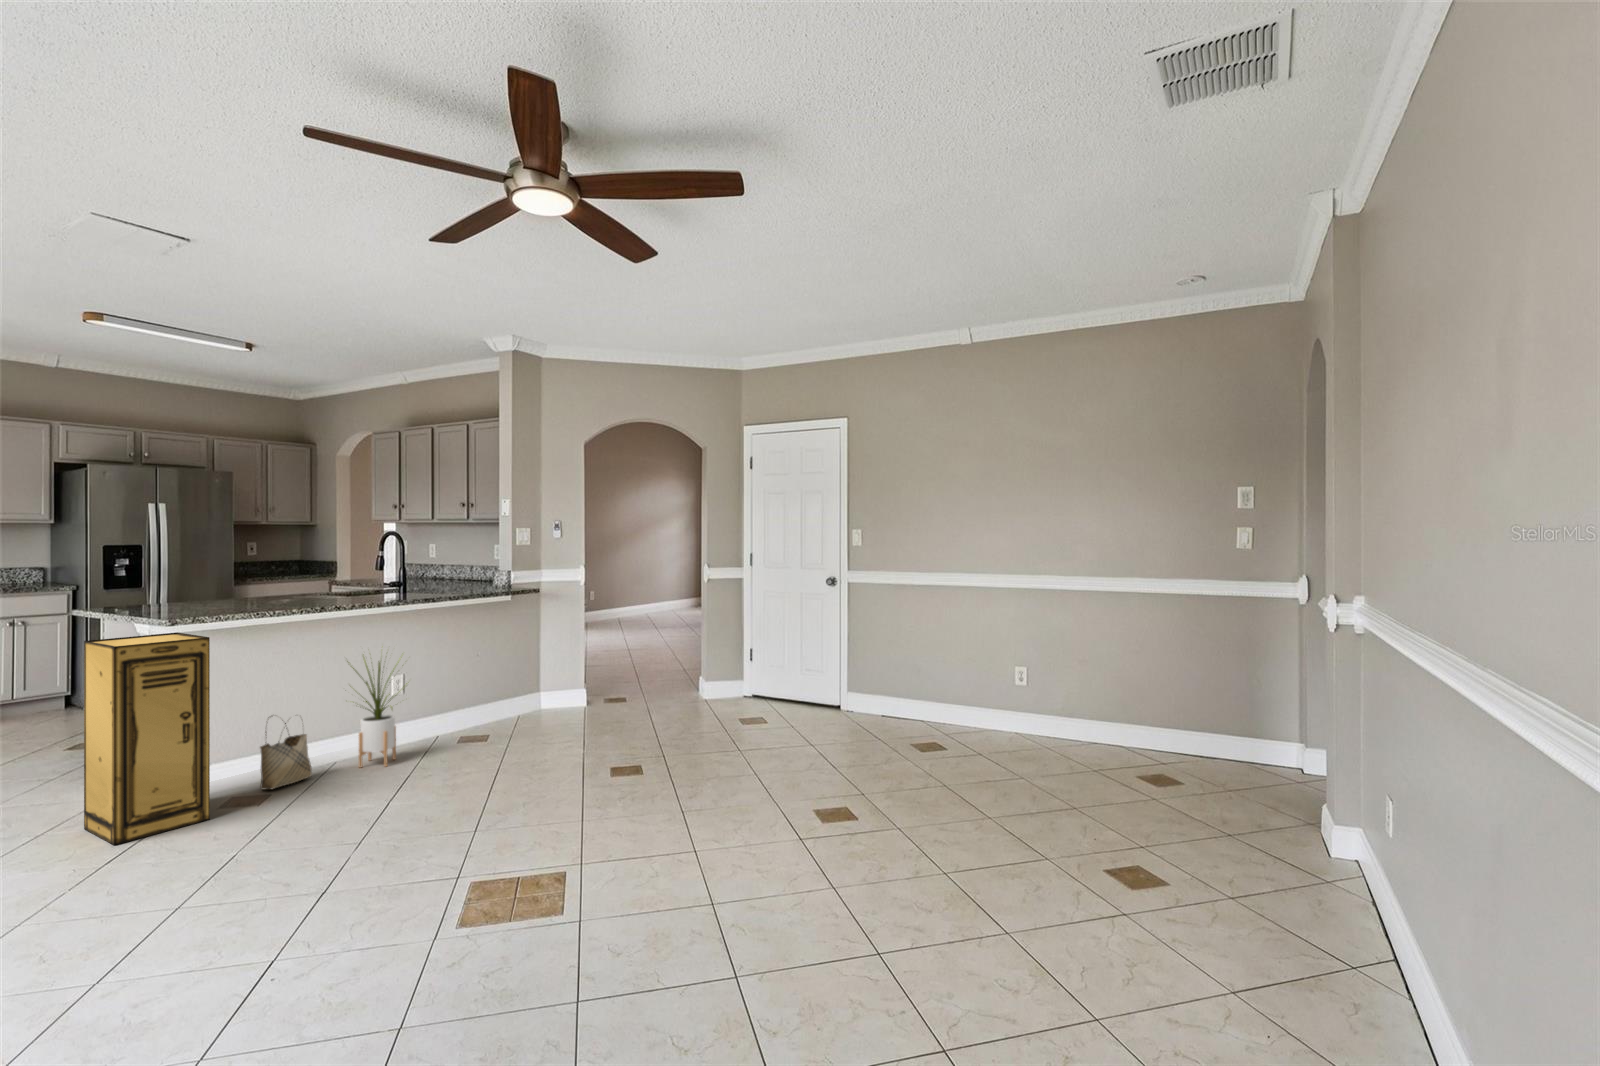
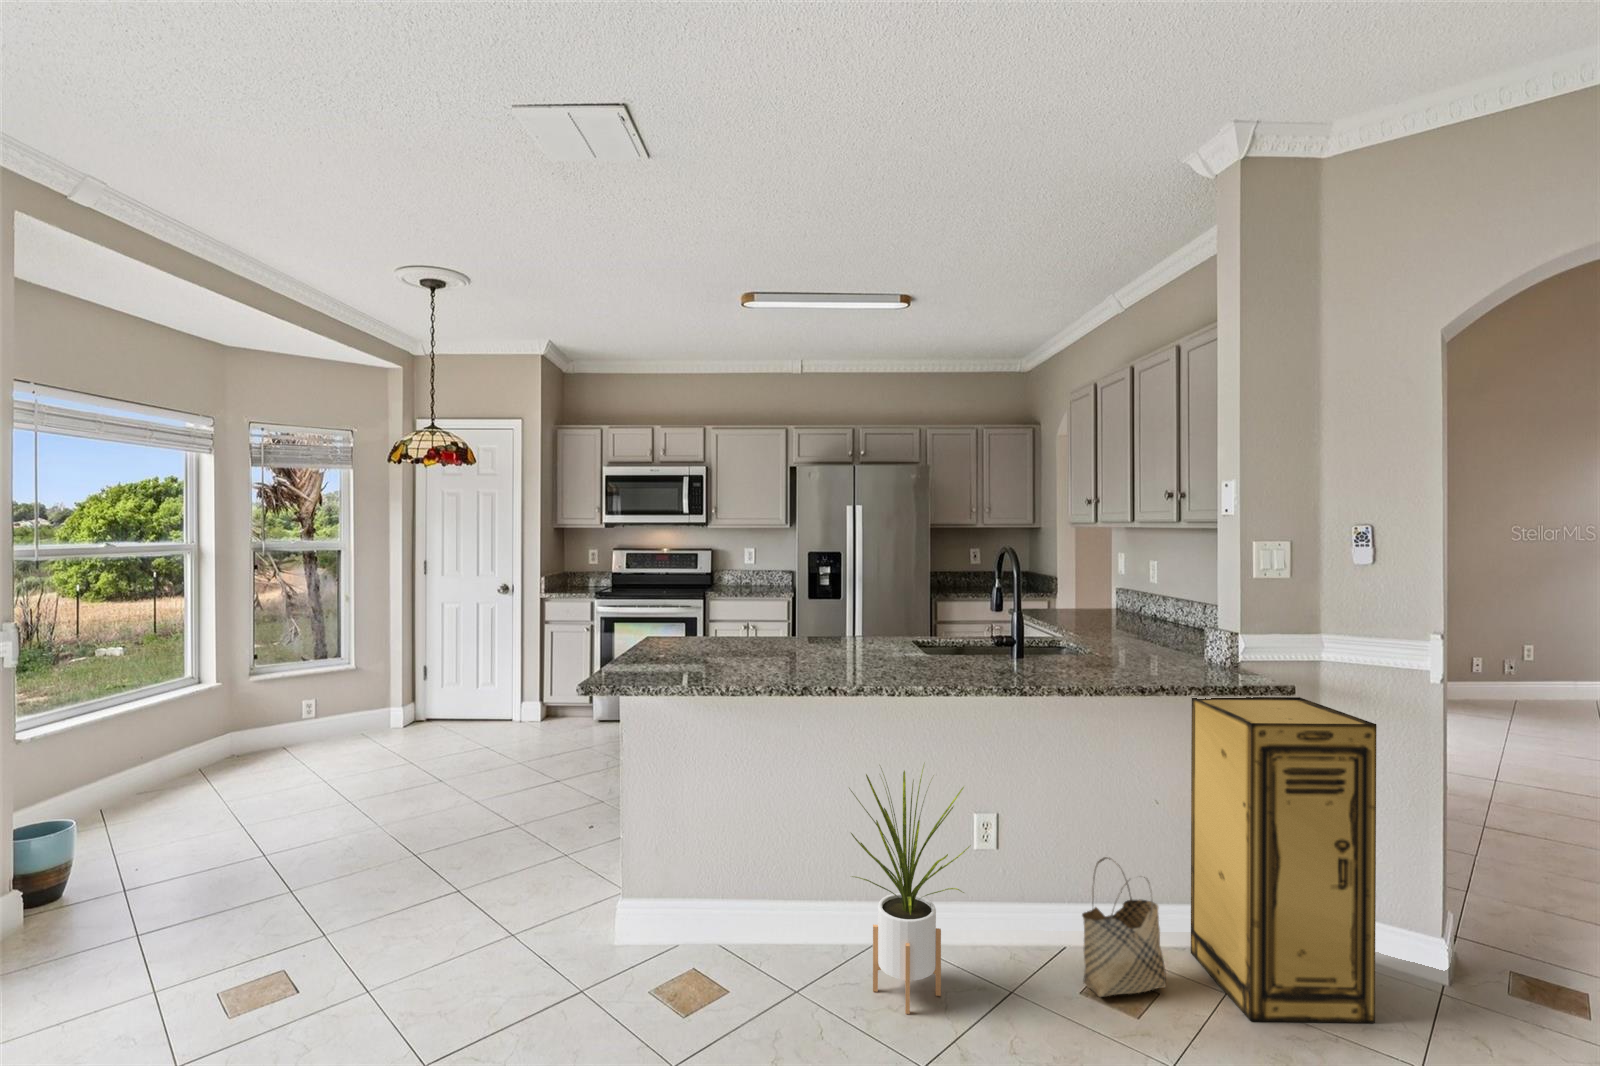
storage cabinet: present [84,632,210,845] -> present [1191,697,1377,1023]
woven basket: present [260,723,312,790] -> present [1082,857,1166,997]

